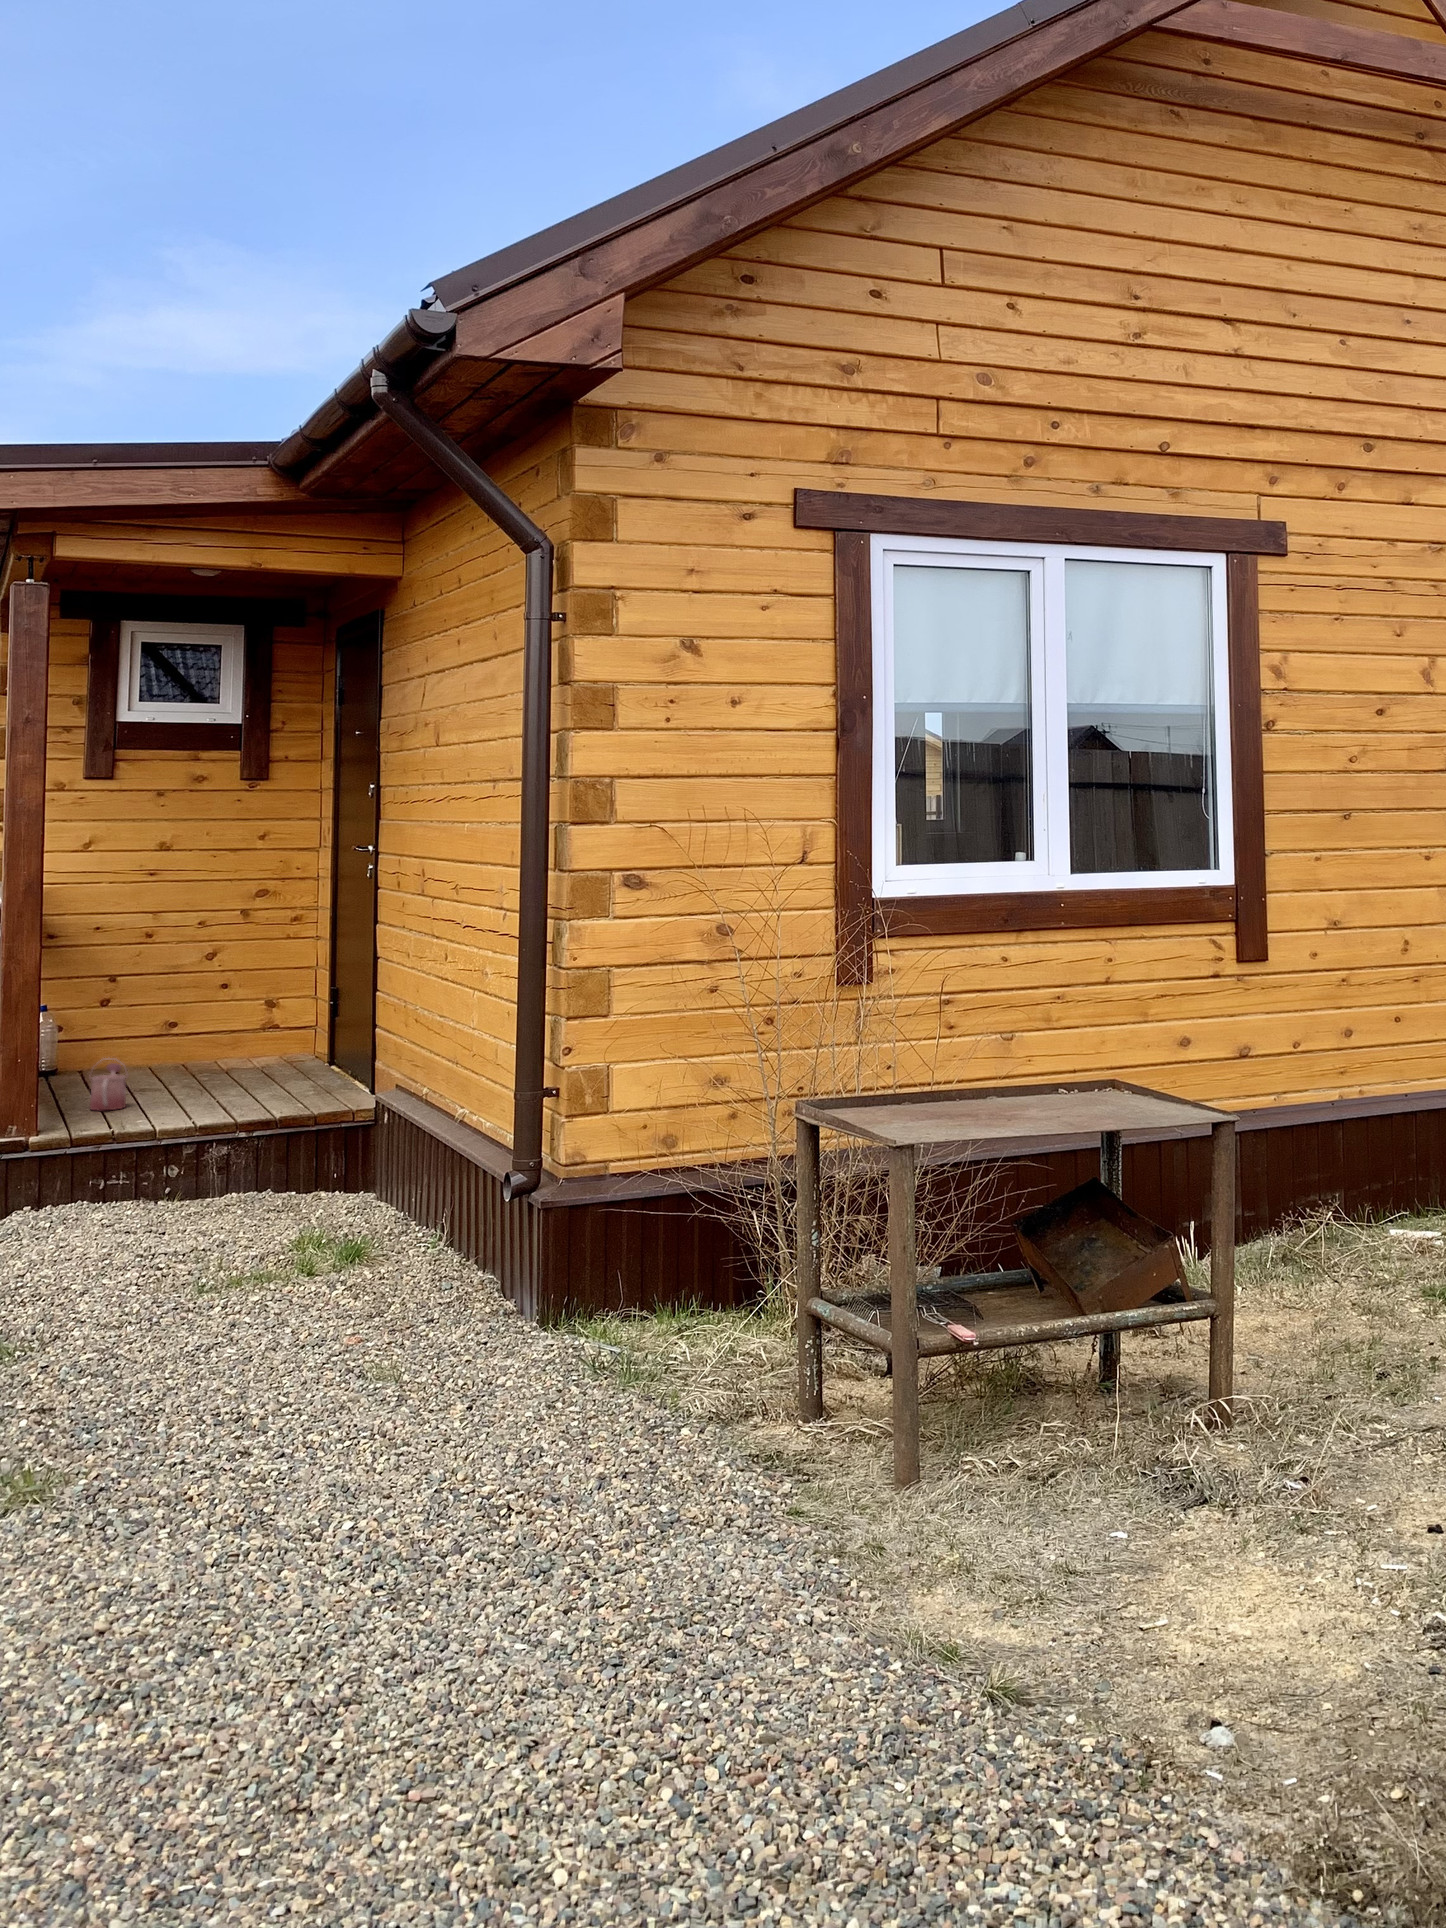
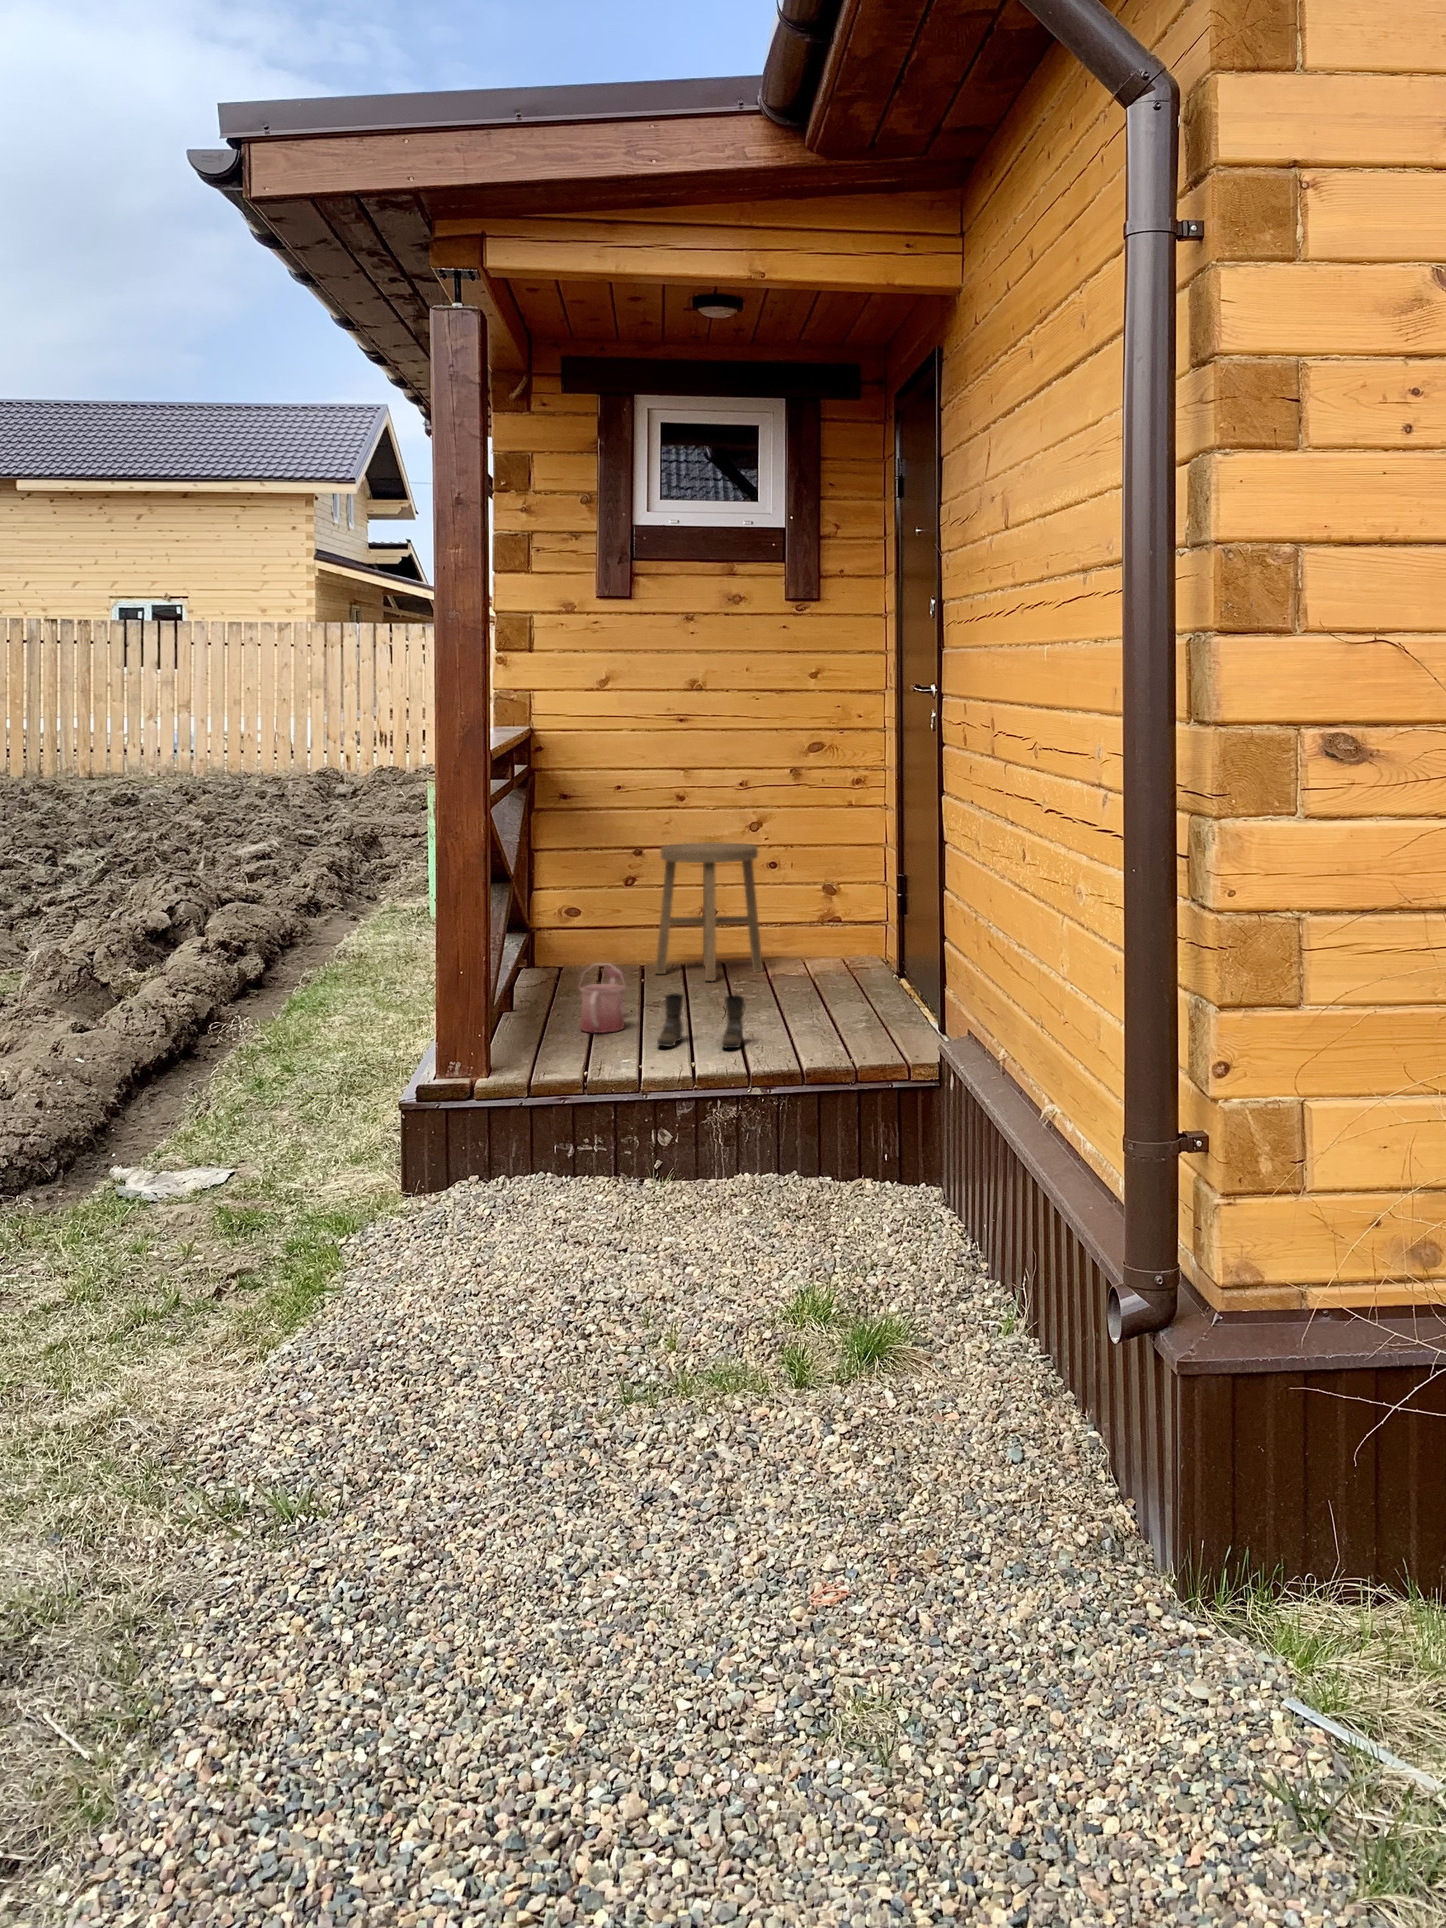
stool: none [128,970,219,1077] -> present [656,842,763,981]
boots: none [160,1074,228,1114] -> present [657,994,744,1048]

